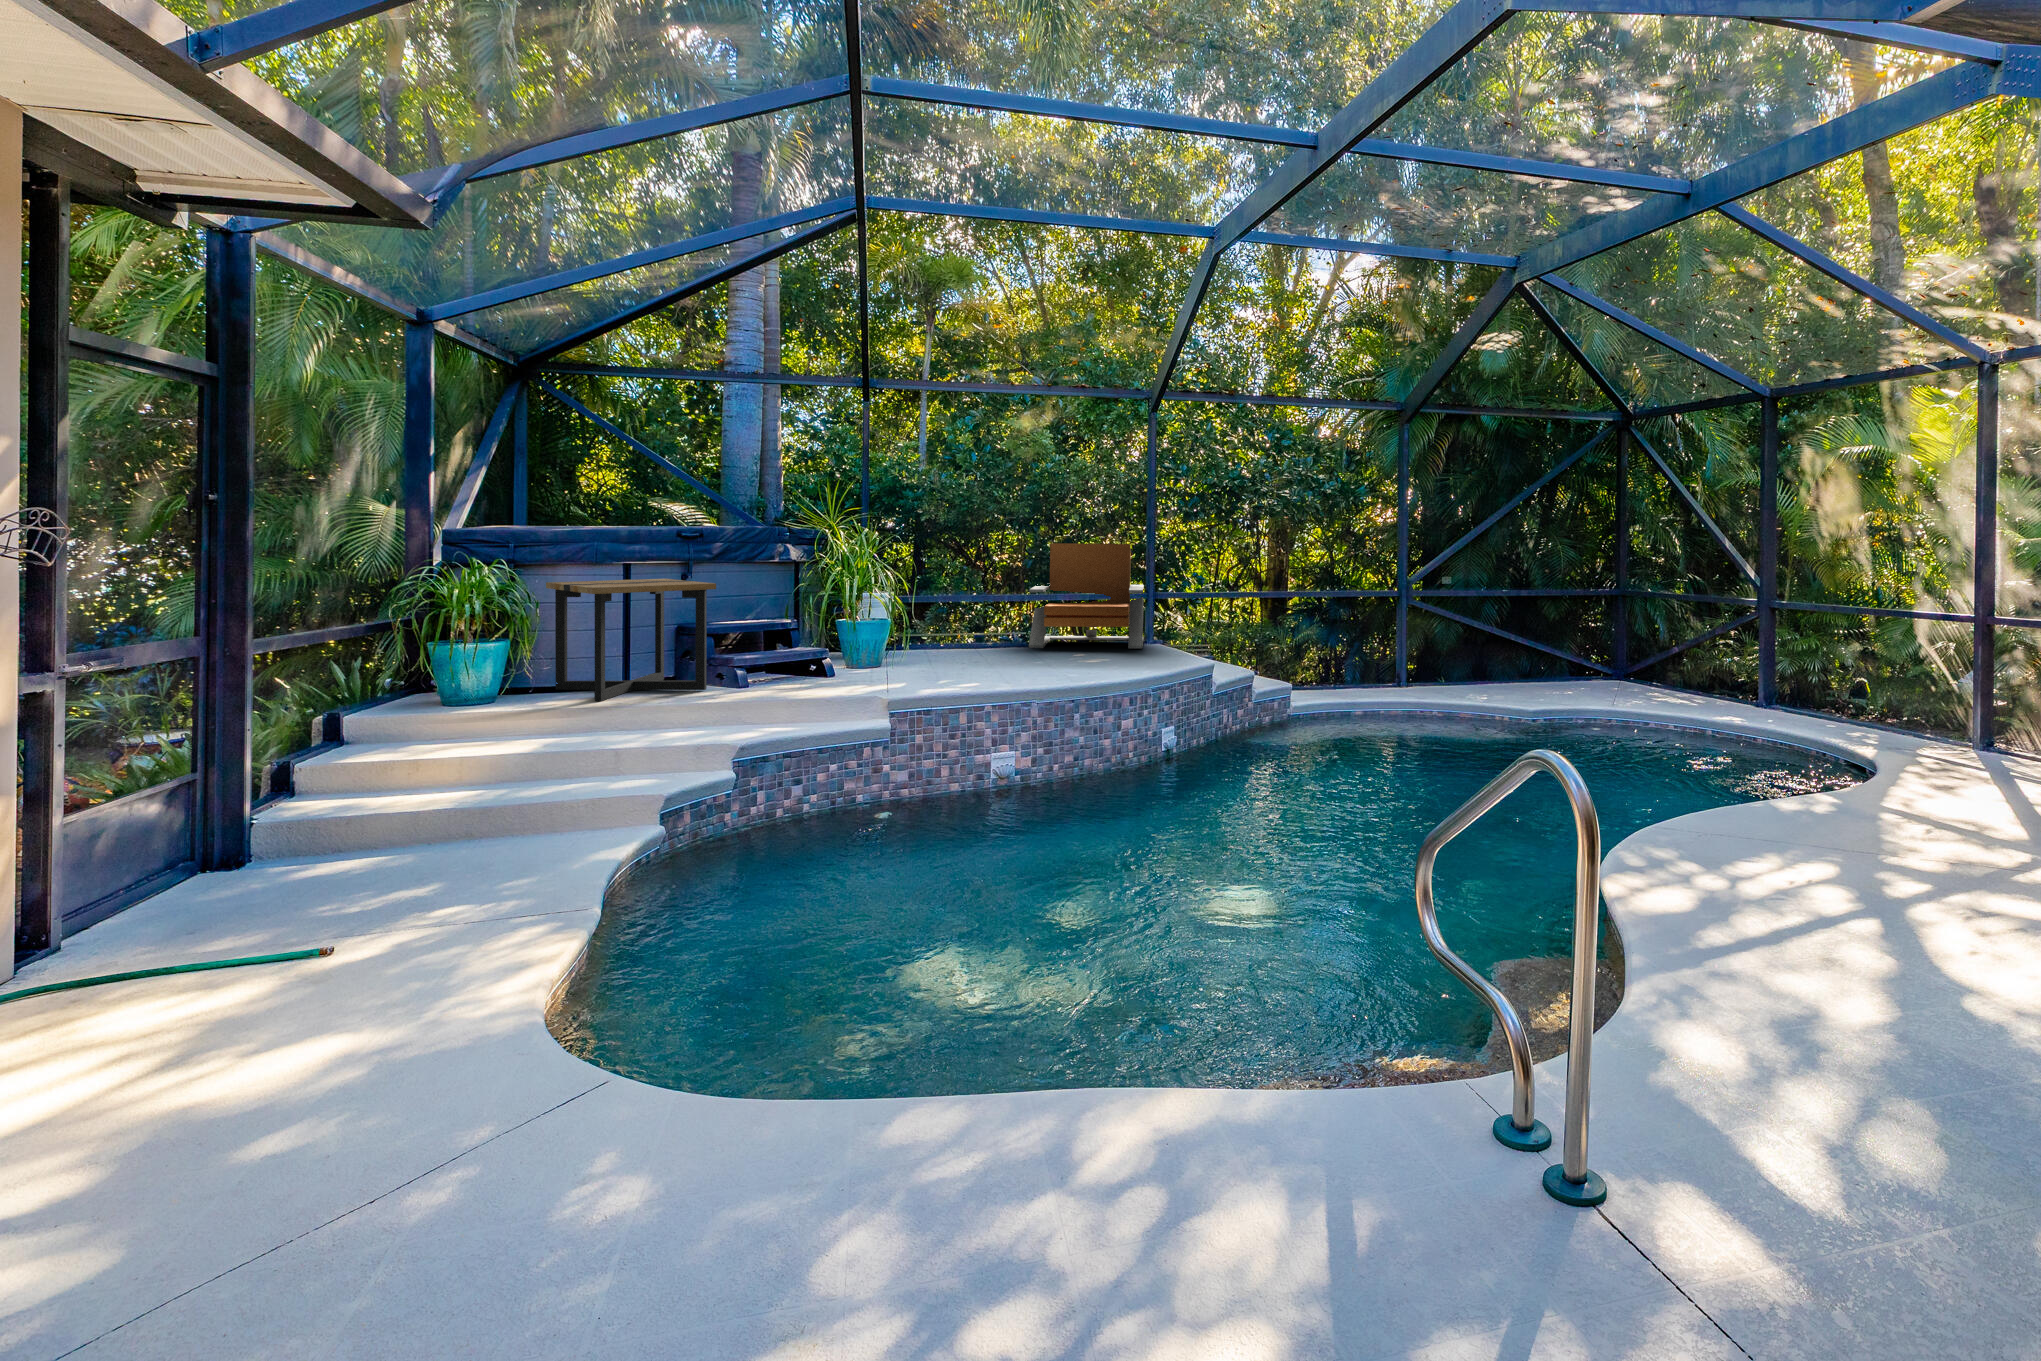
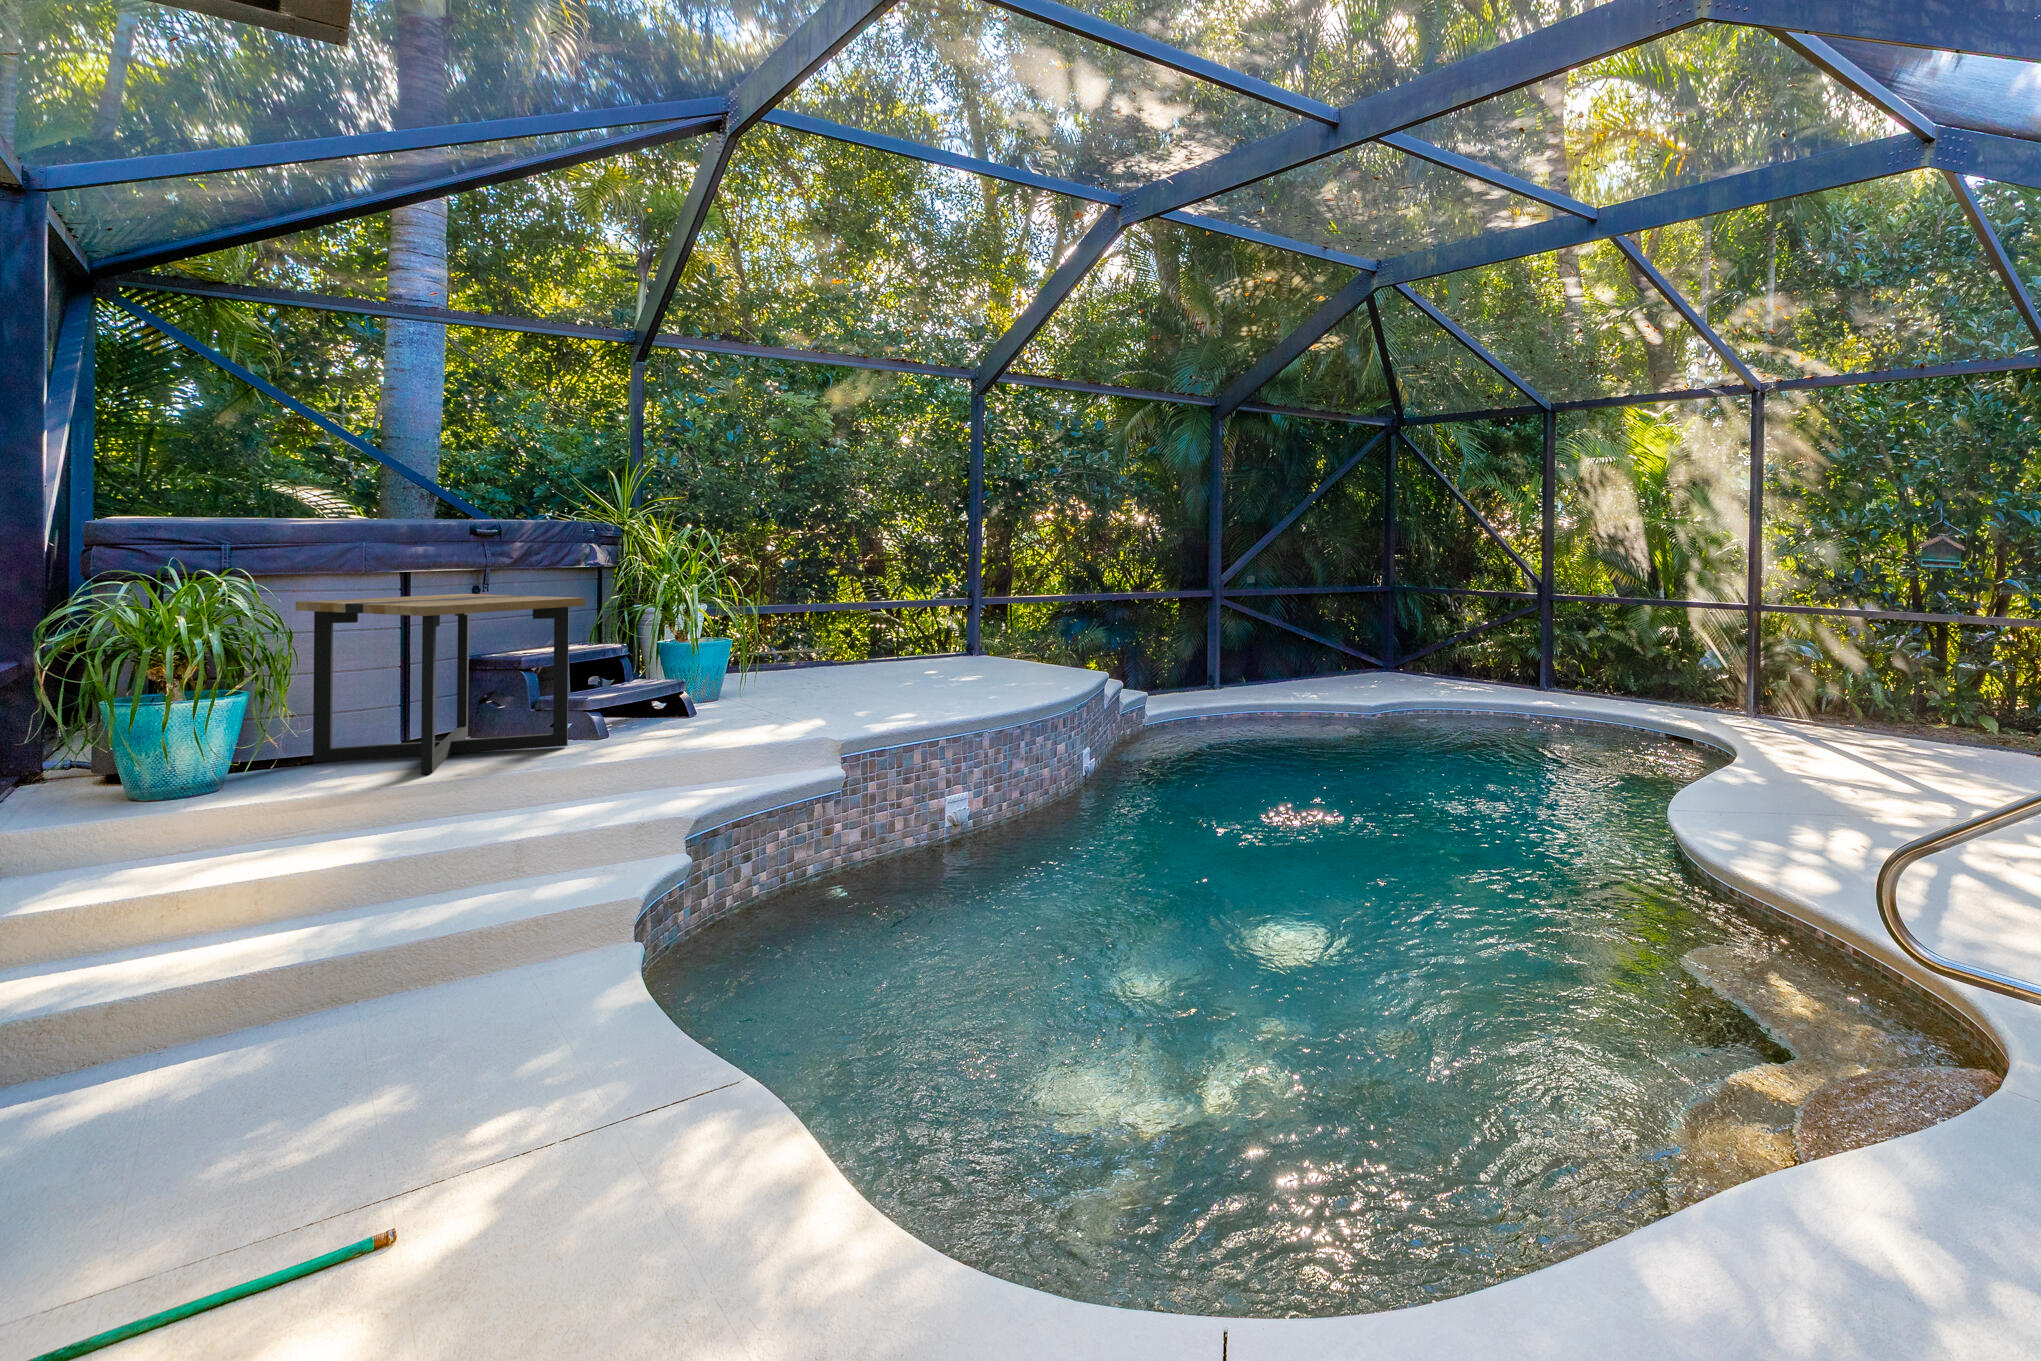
lounge chair: present [1029,543,1144,648] -> none [859,548,1004,669]

